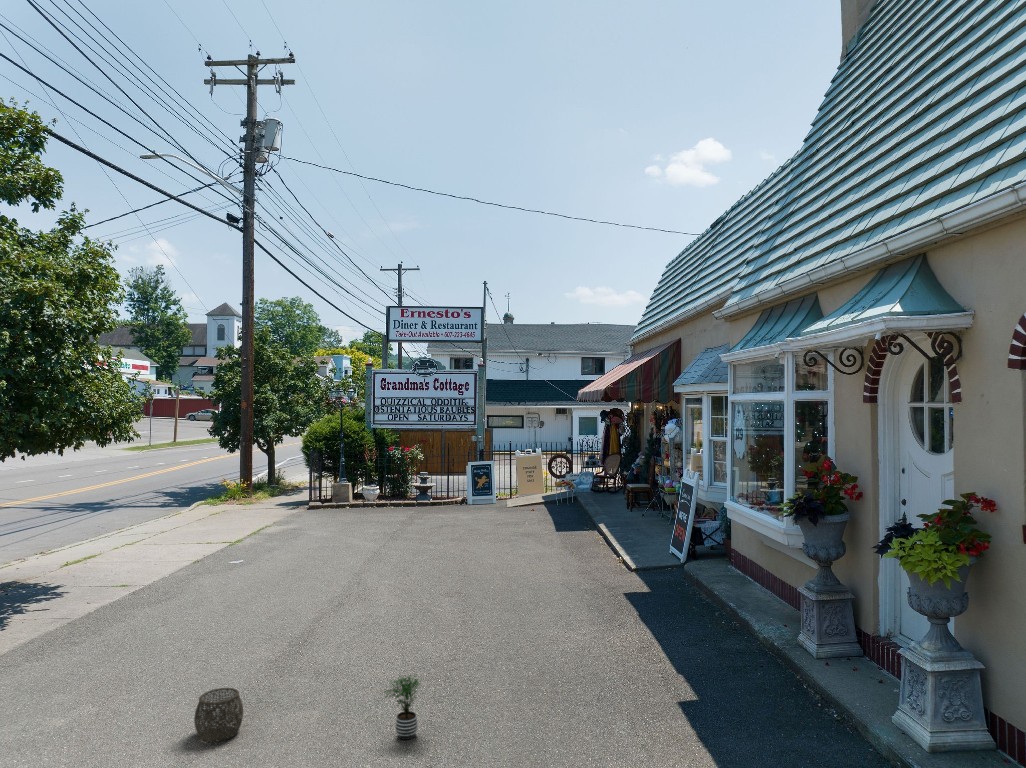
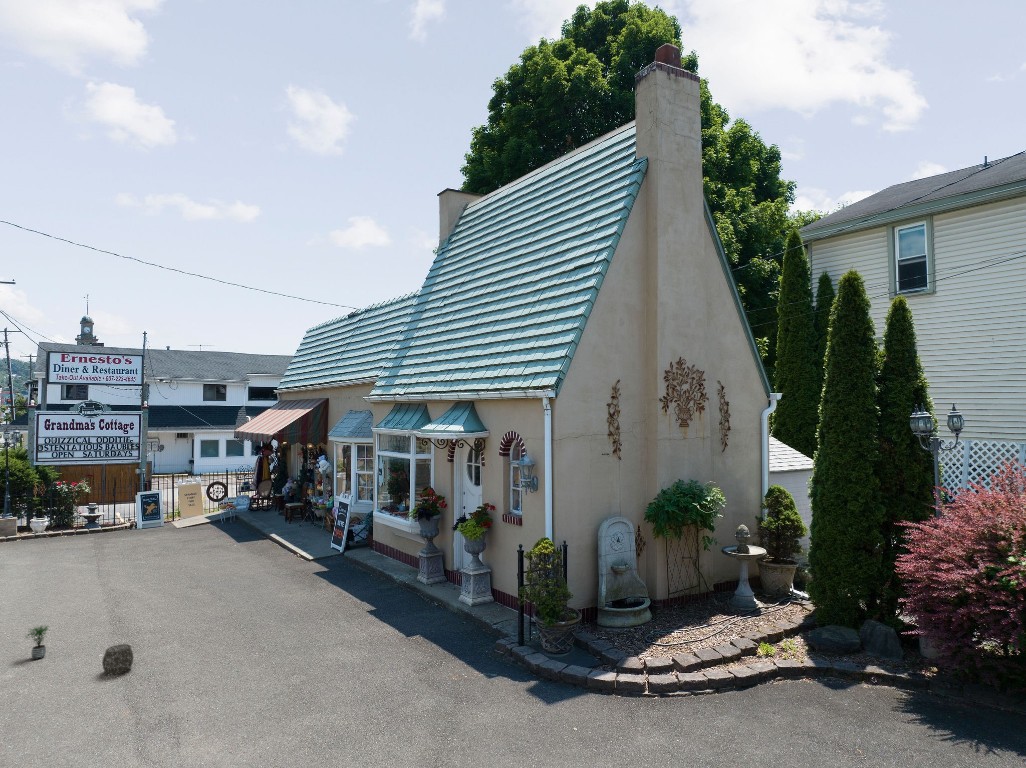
potted plant: present [384,675,421,740] -> present [28,626,48,660]

